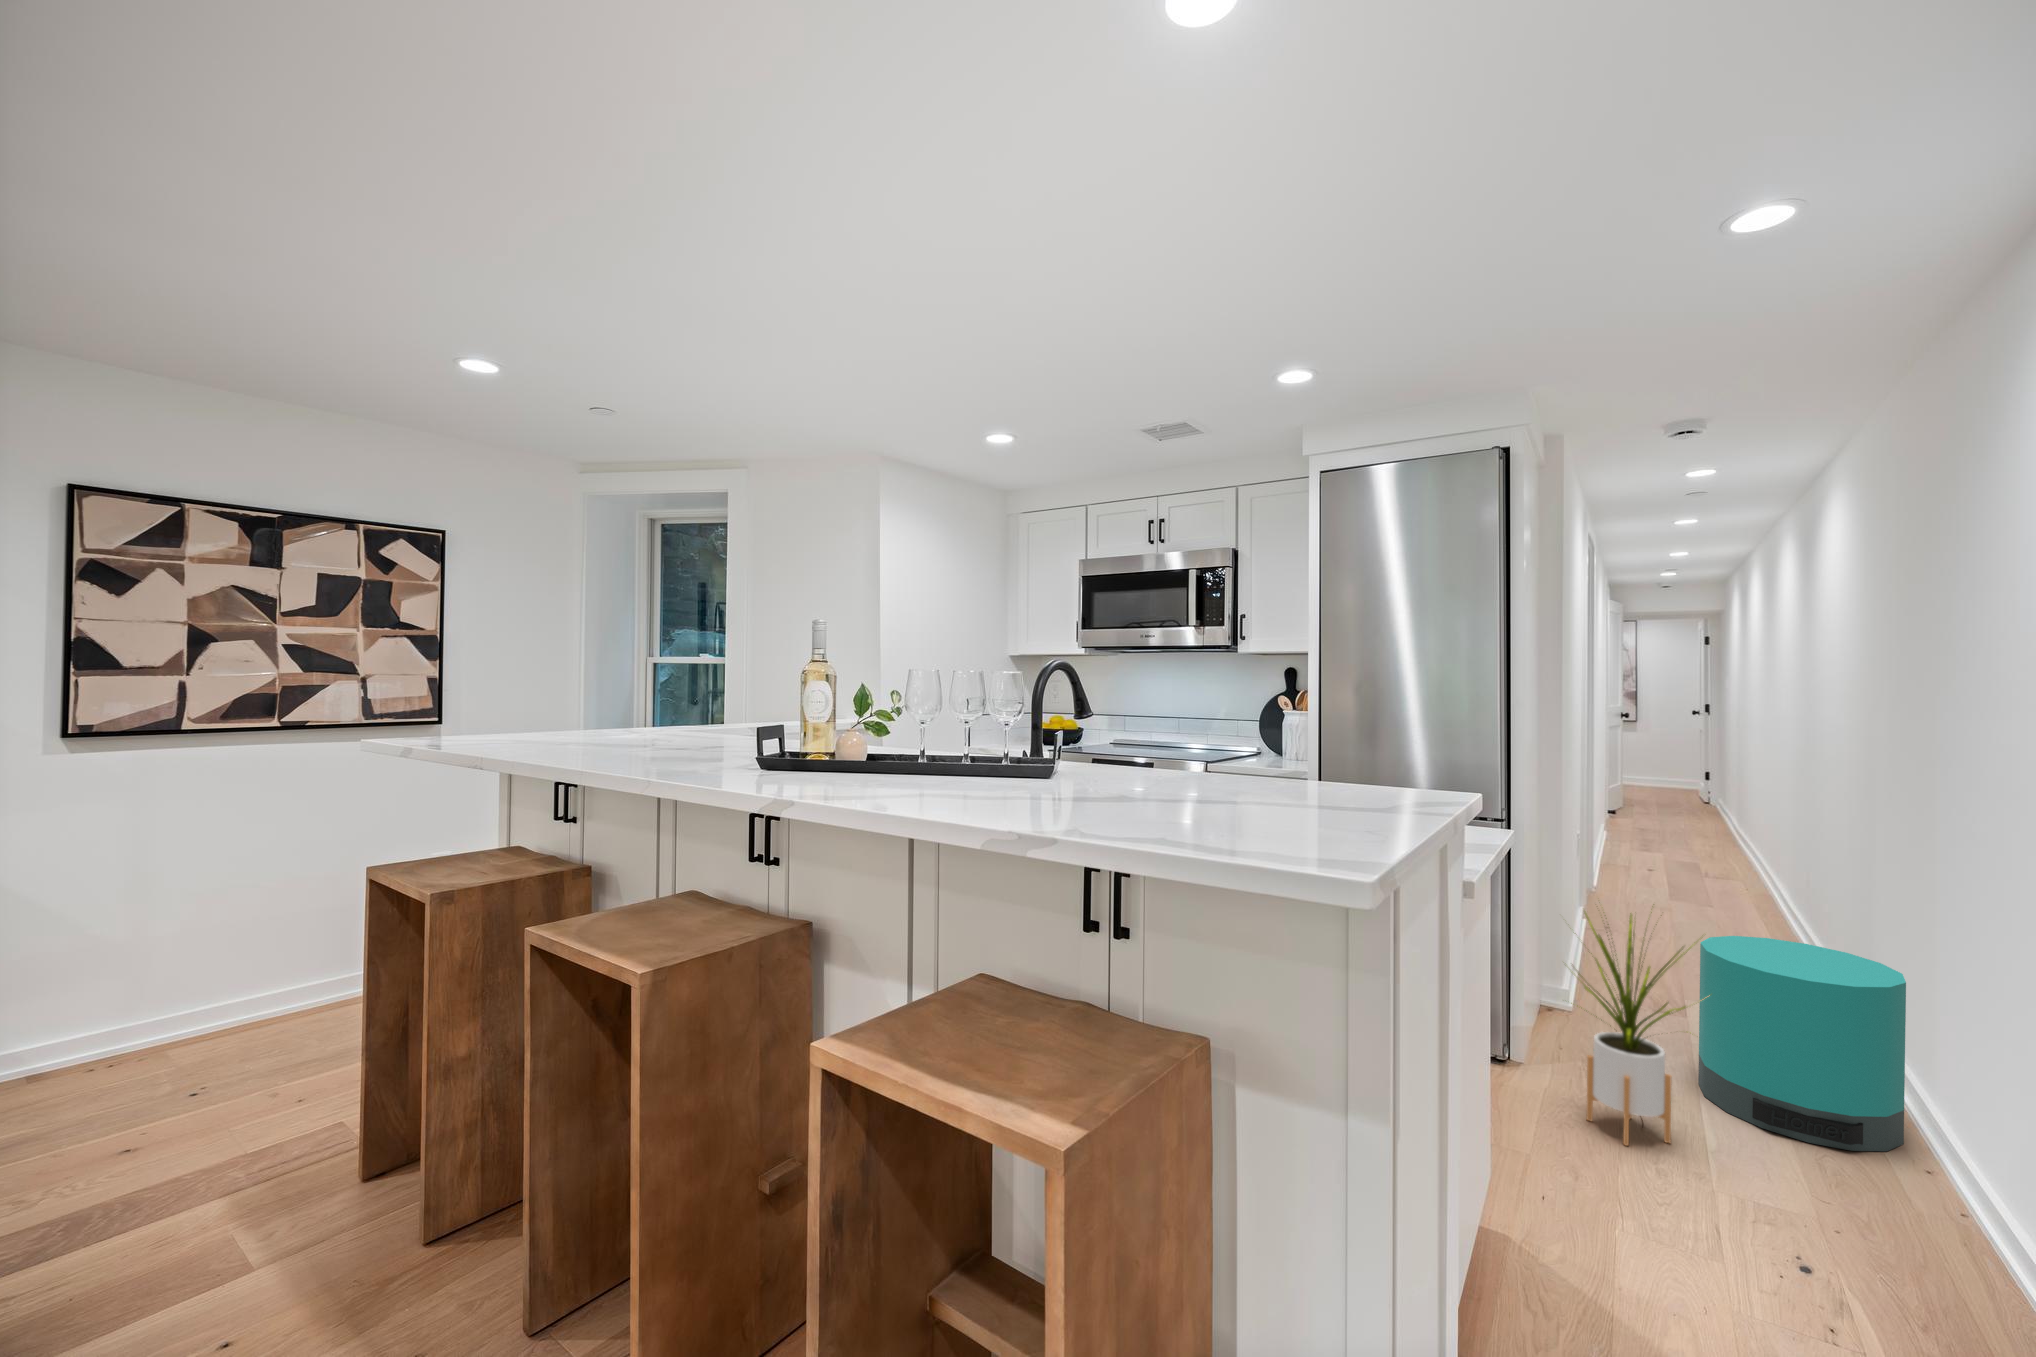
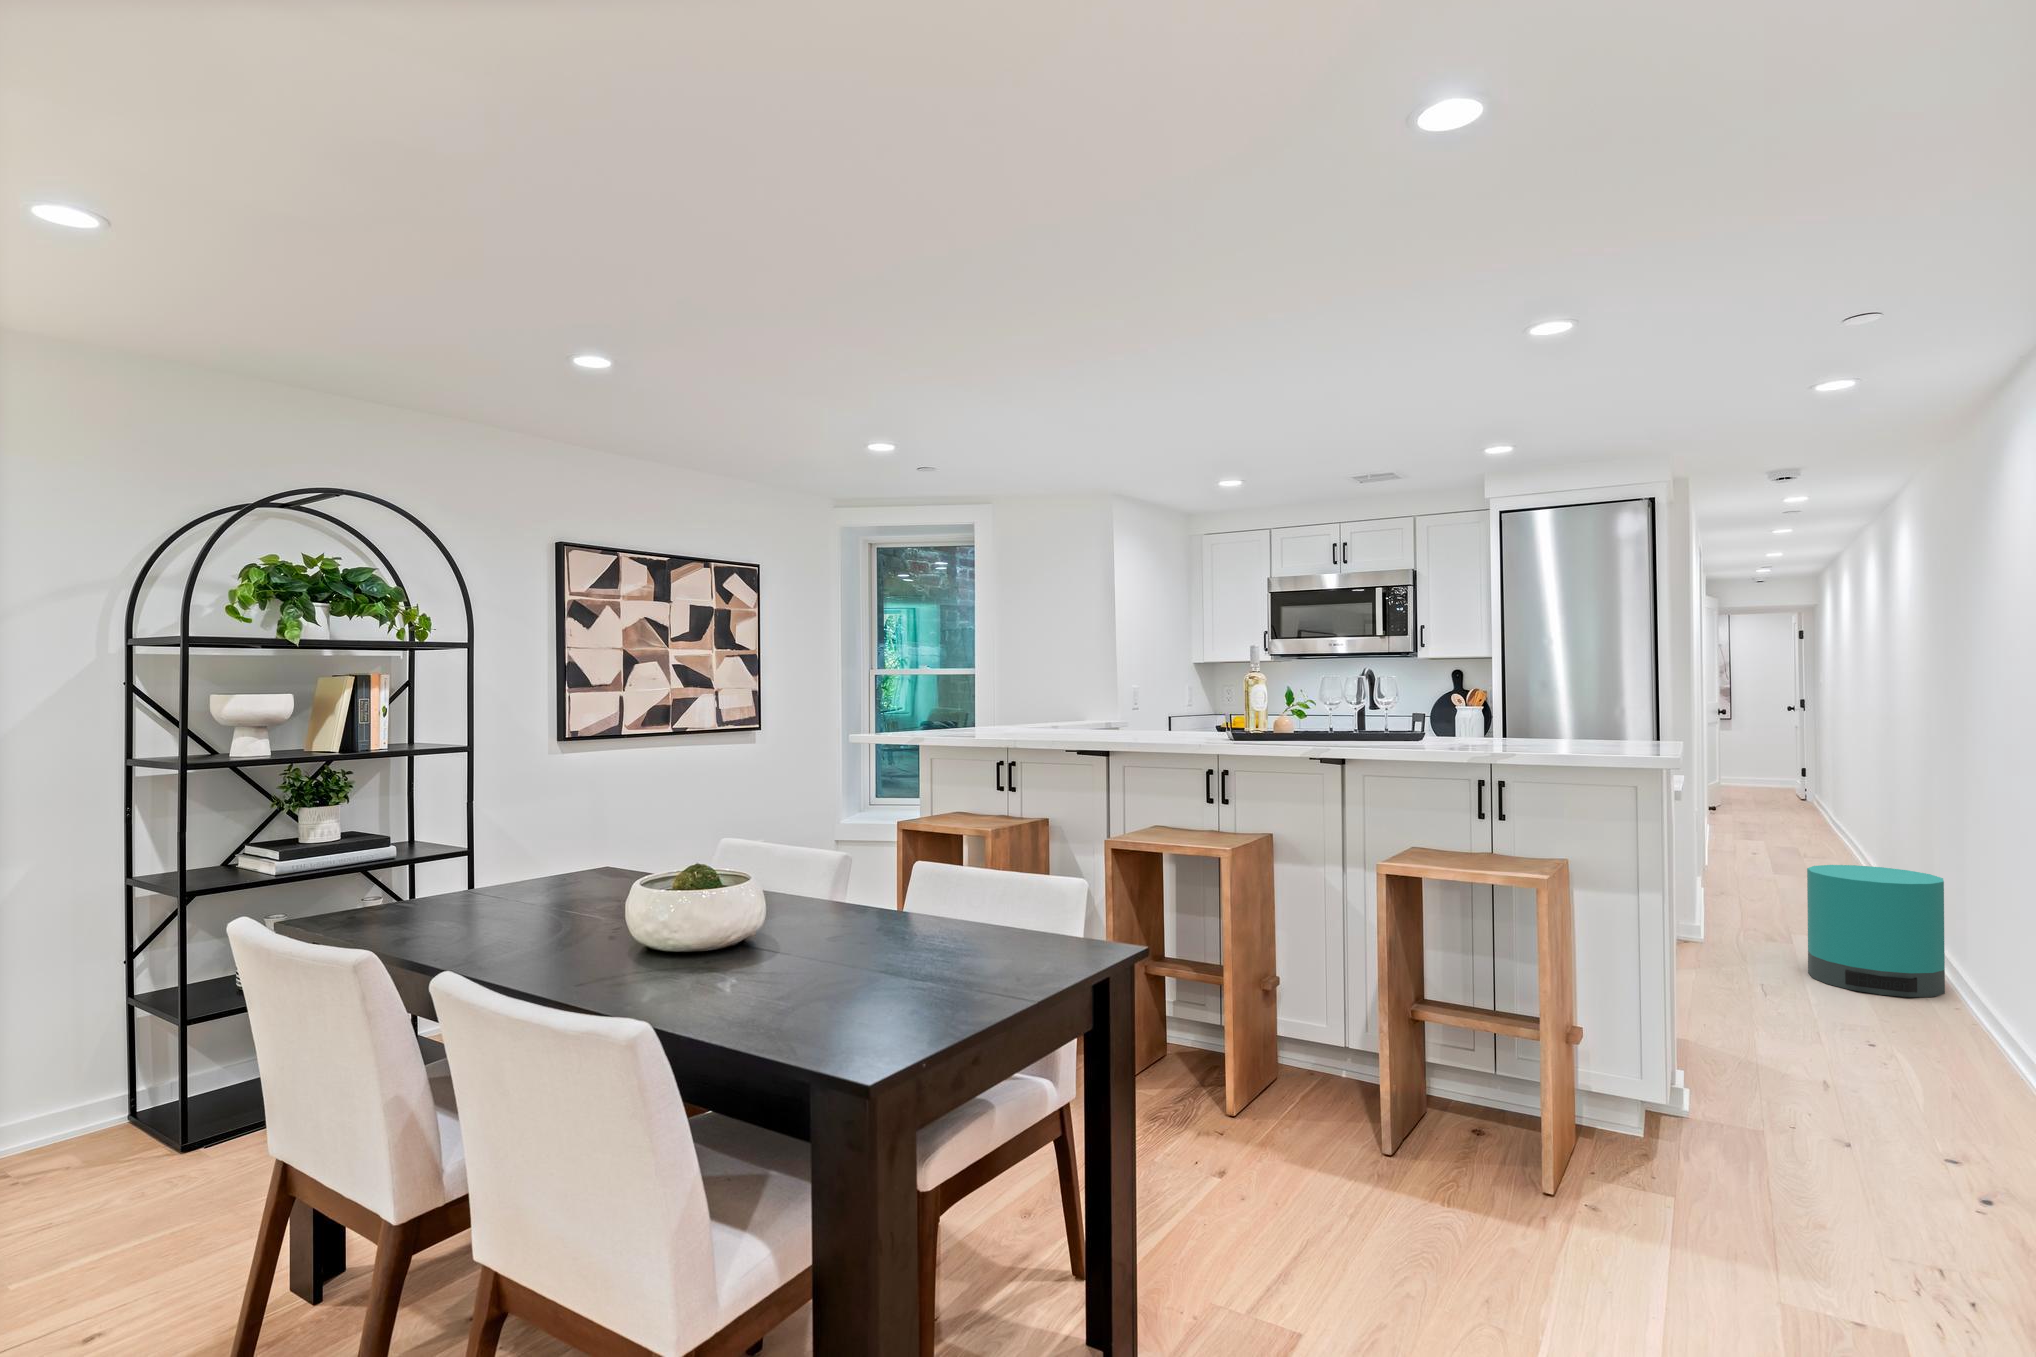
house plant: present [1571,912,1691,1146] -> none [1710,831,1816,1000]

